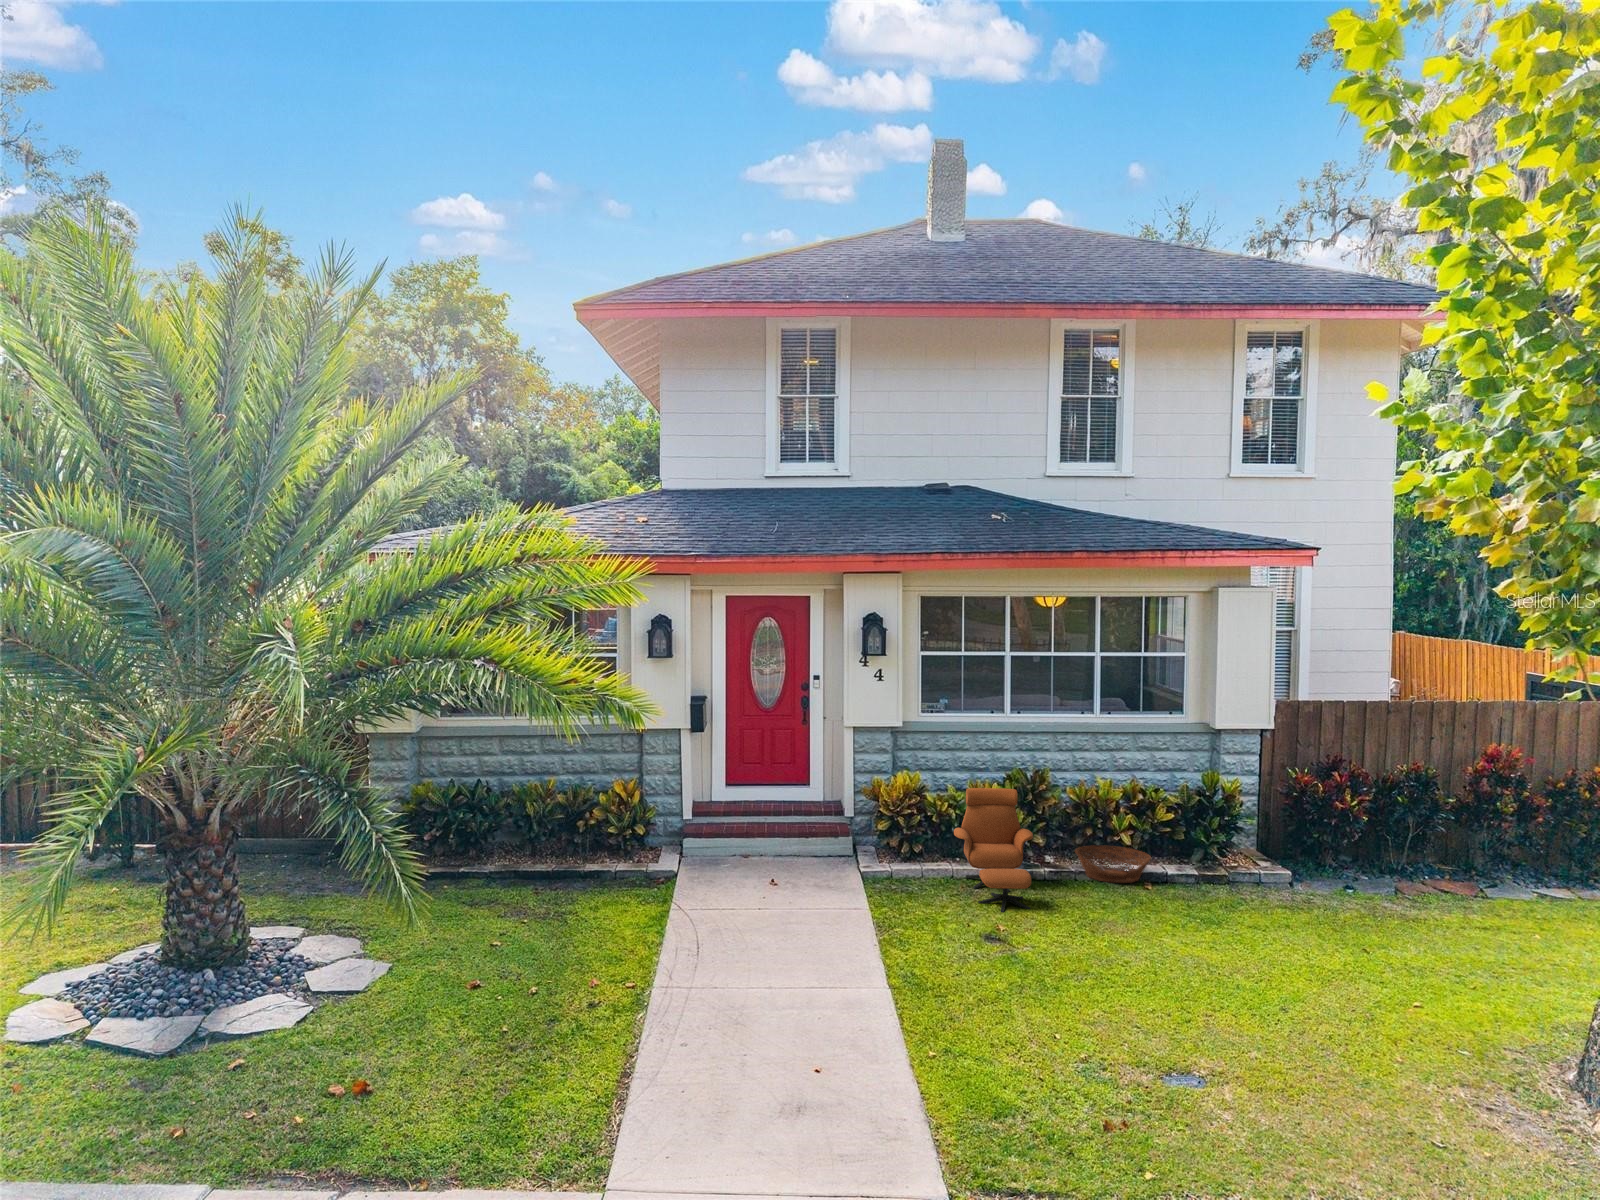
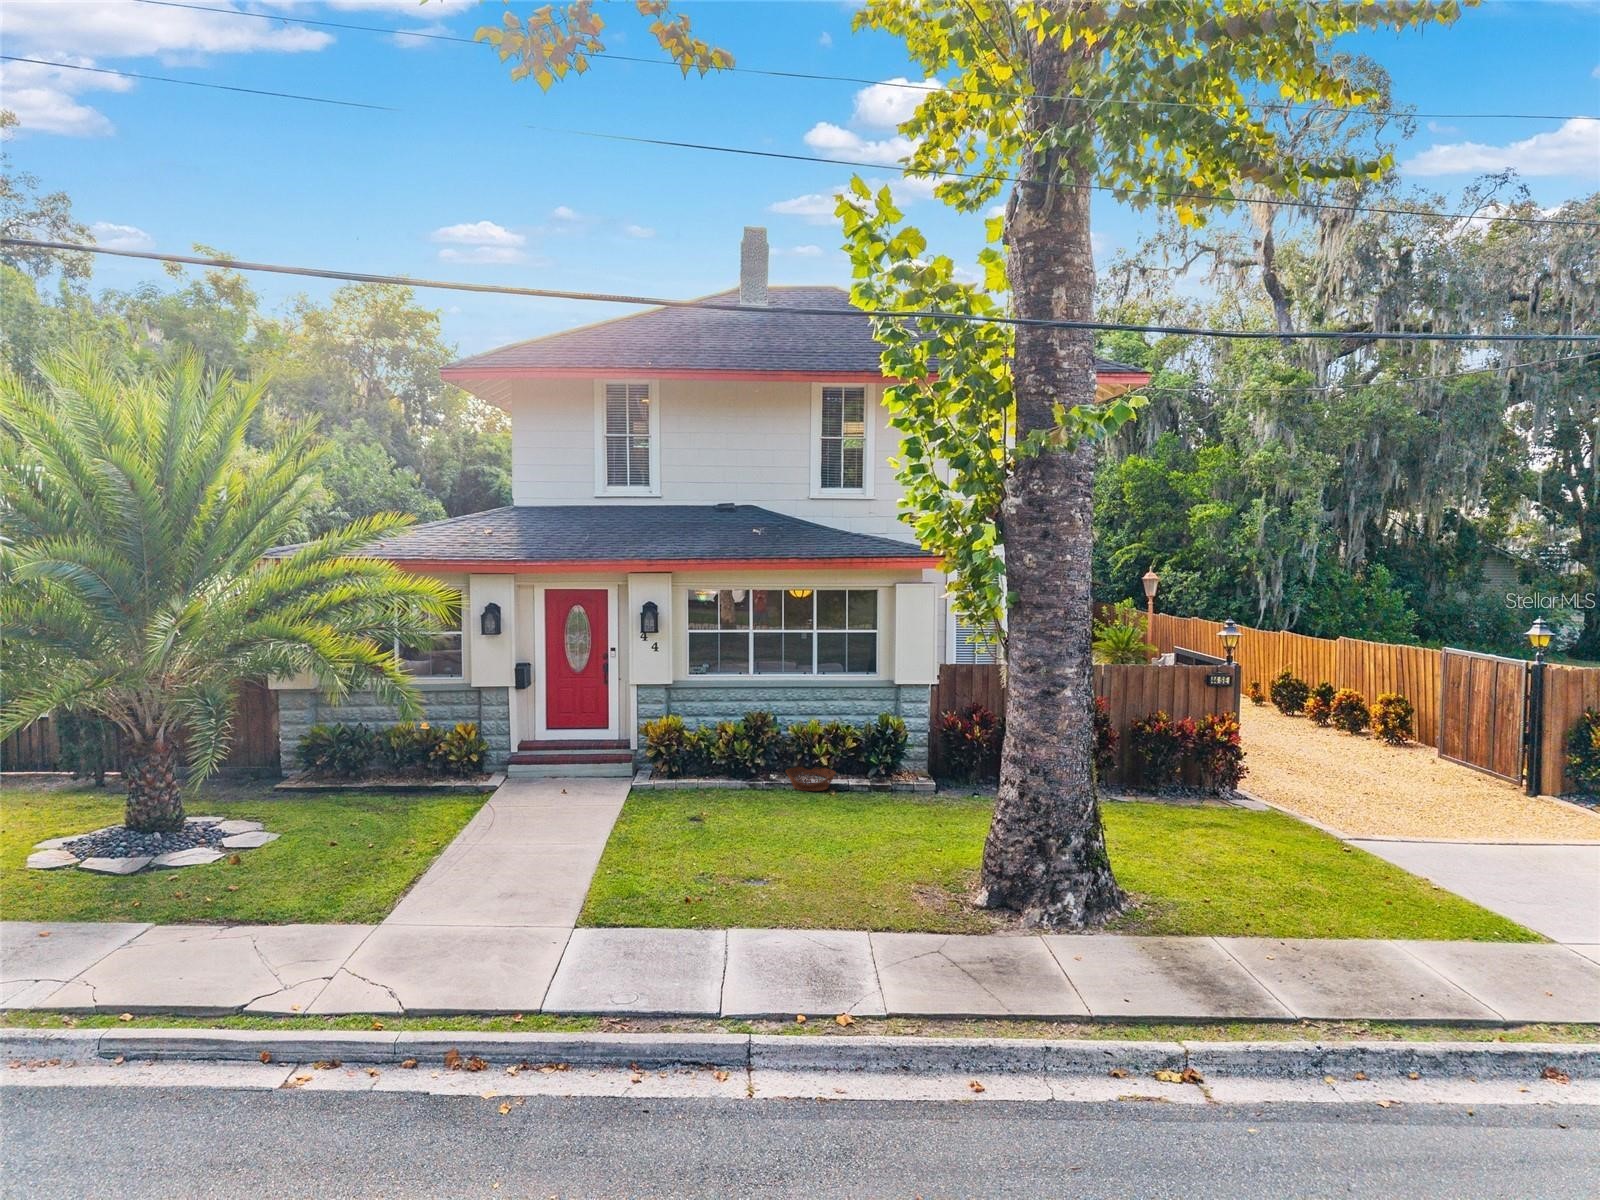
lounge chair: present [954,788,1033,912] -> none [695,726,750,807]

